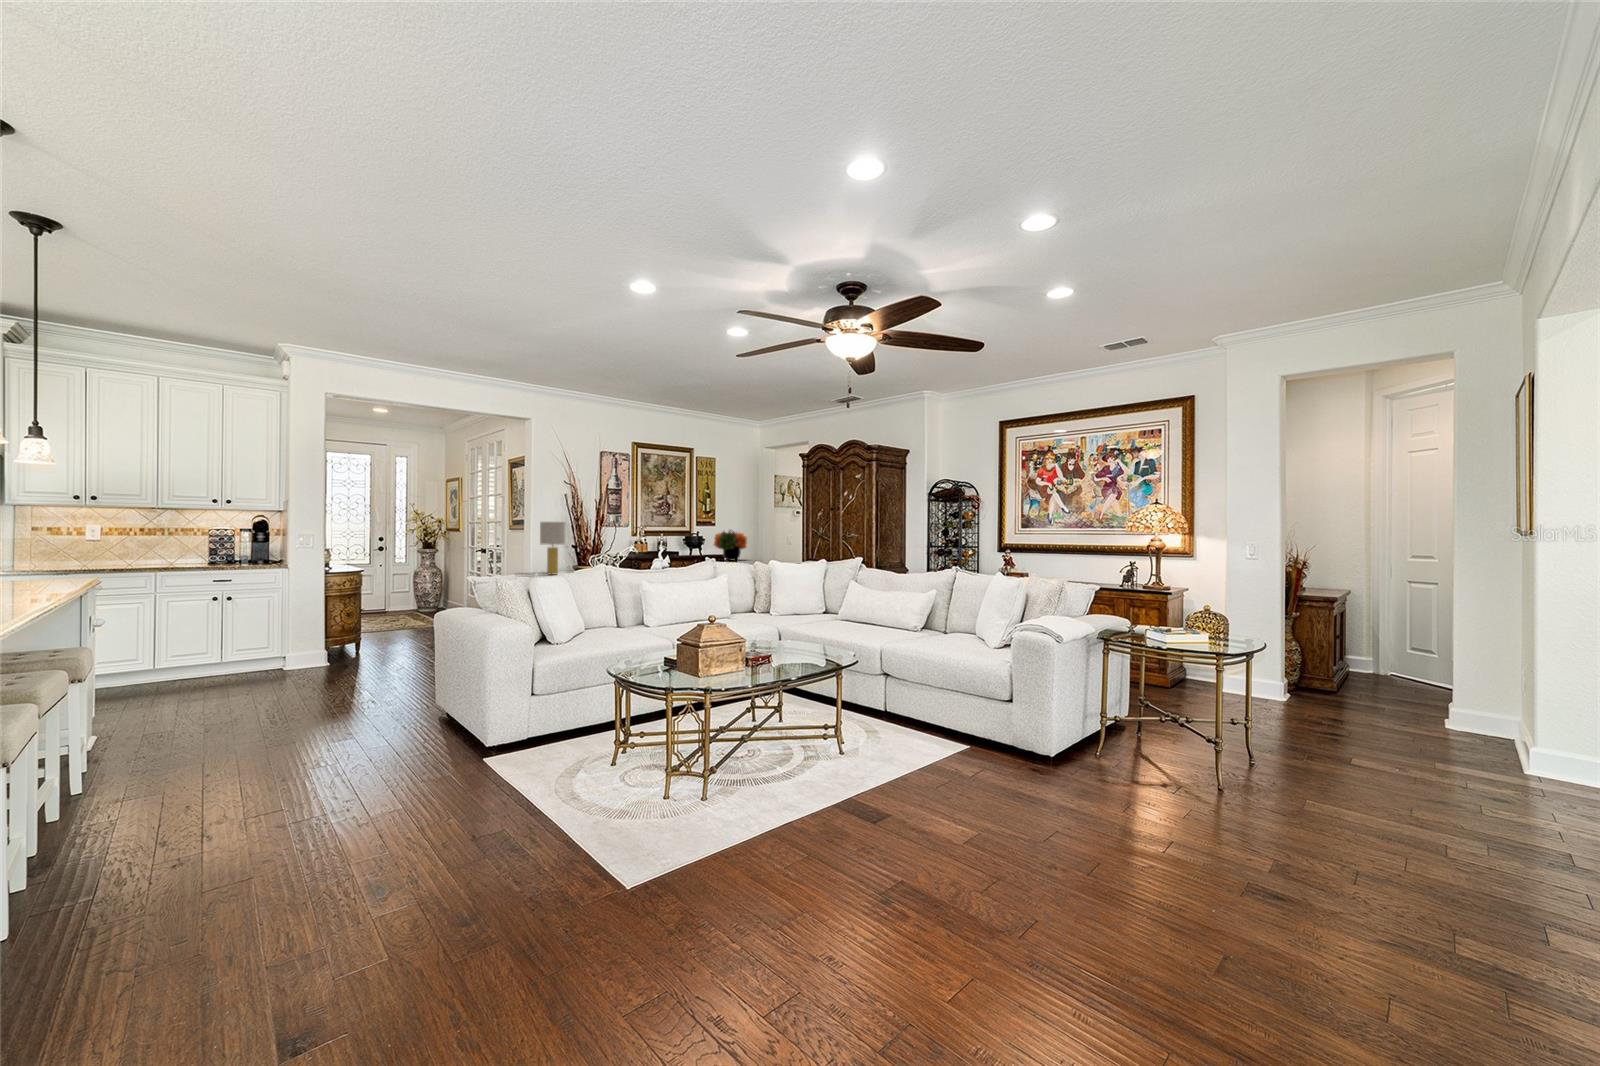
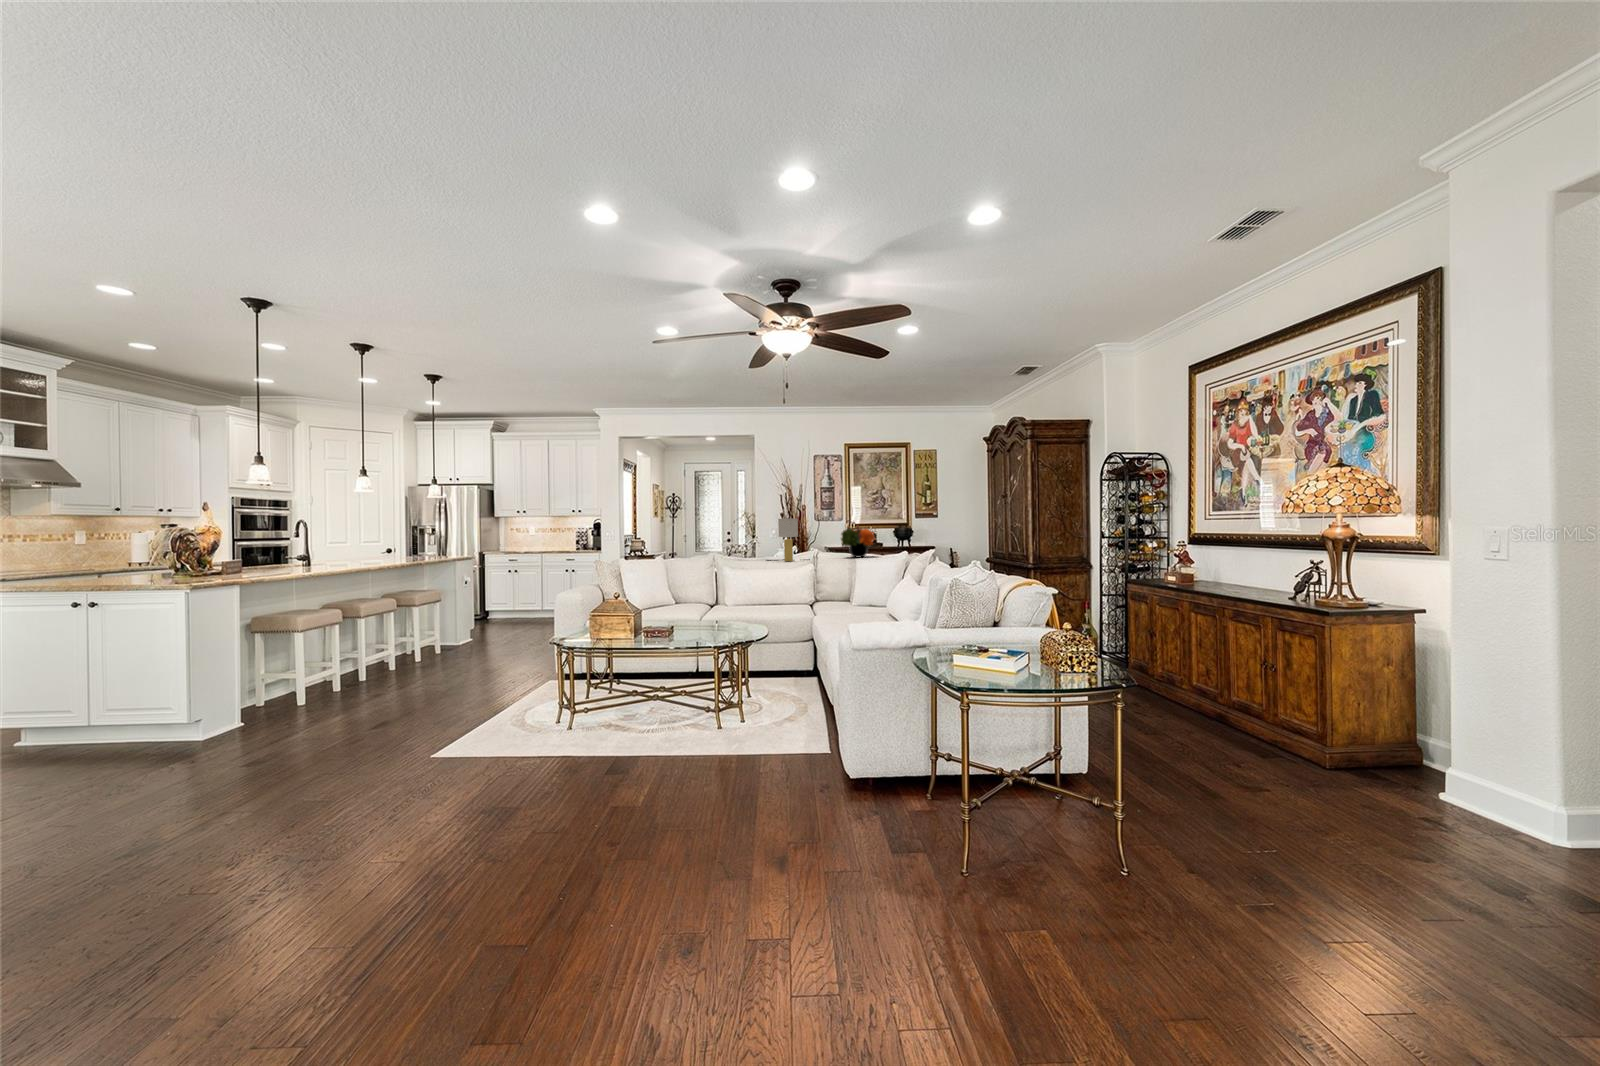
table lamp: present [522,522,565,575] -> present [766,519,810,561]

